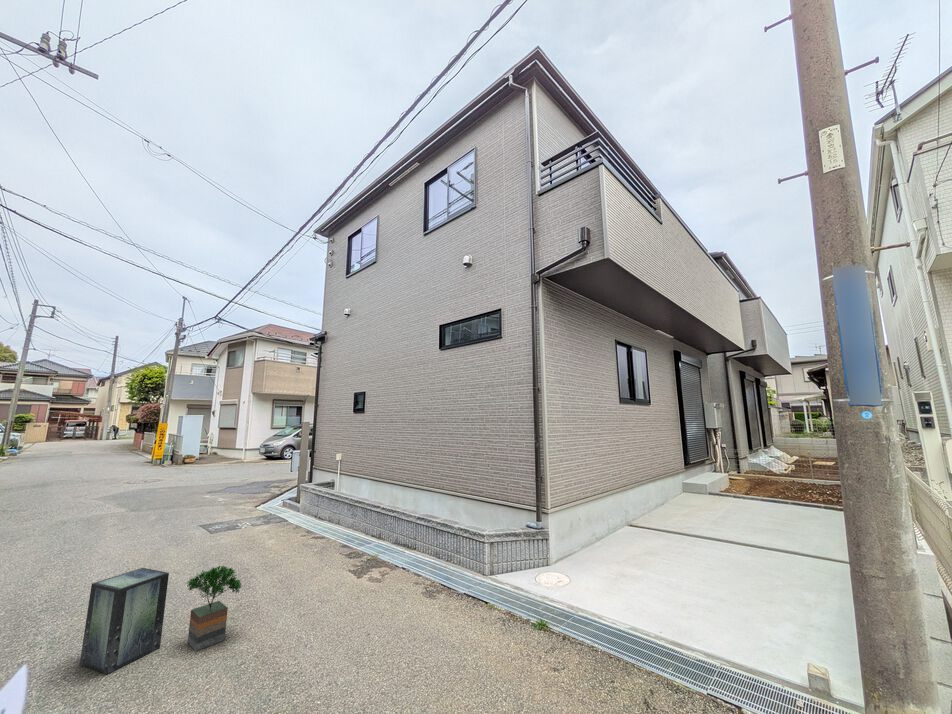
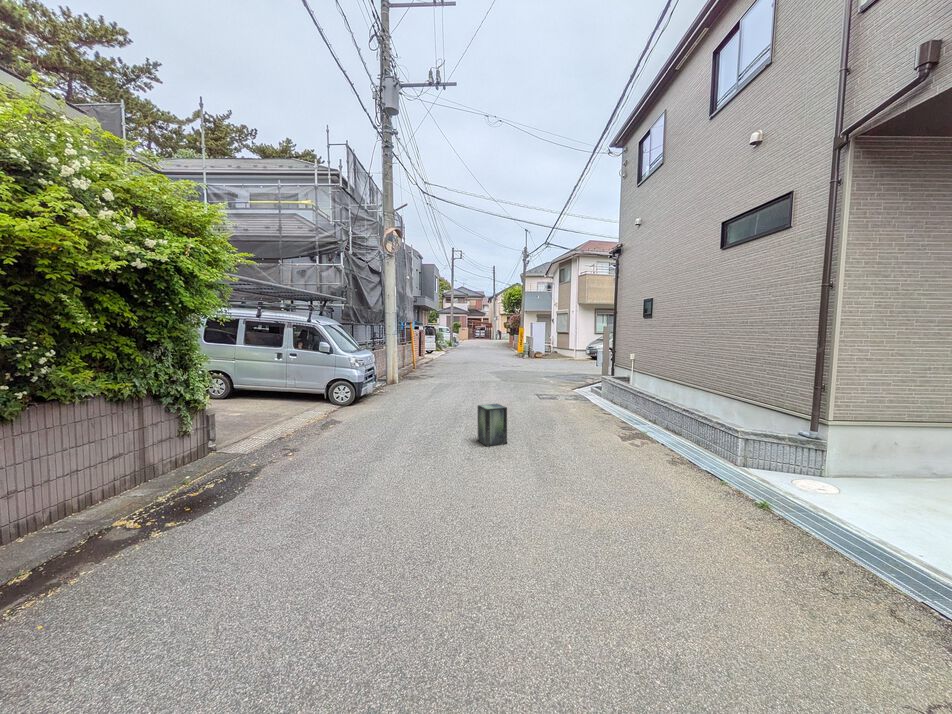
potted tree: present [187,566,241,651] -> none [514,409,541,449]

